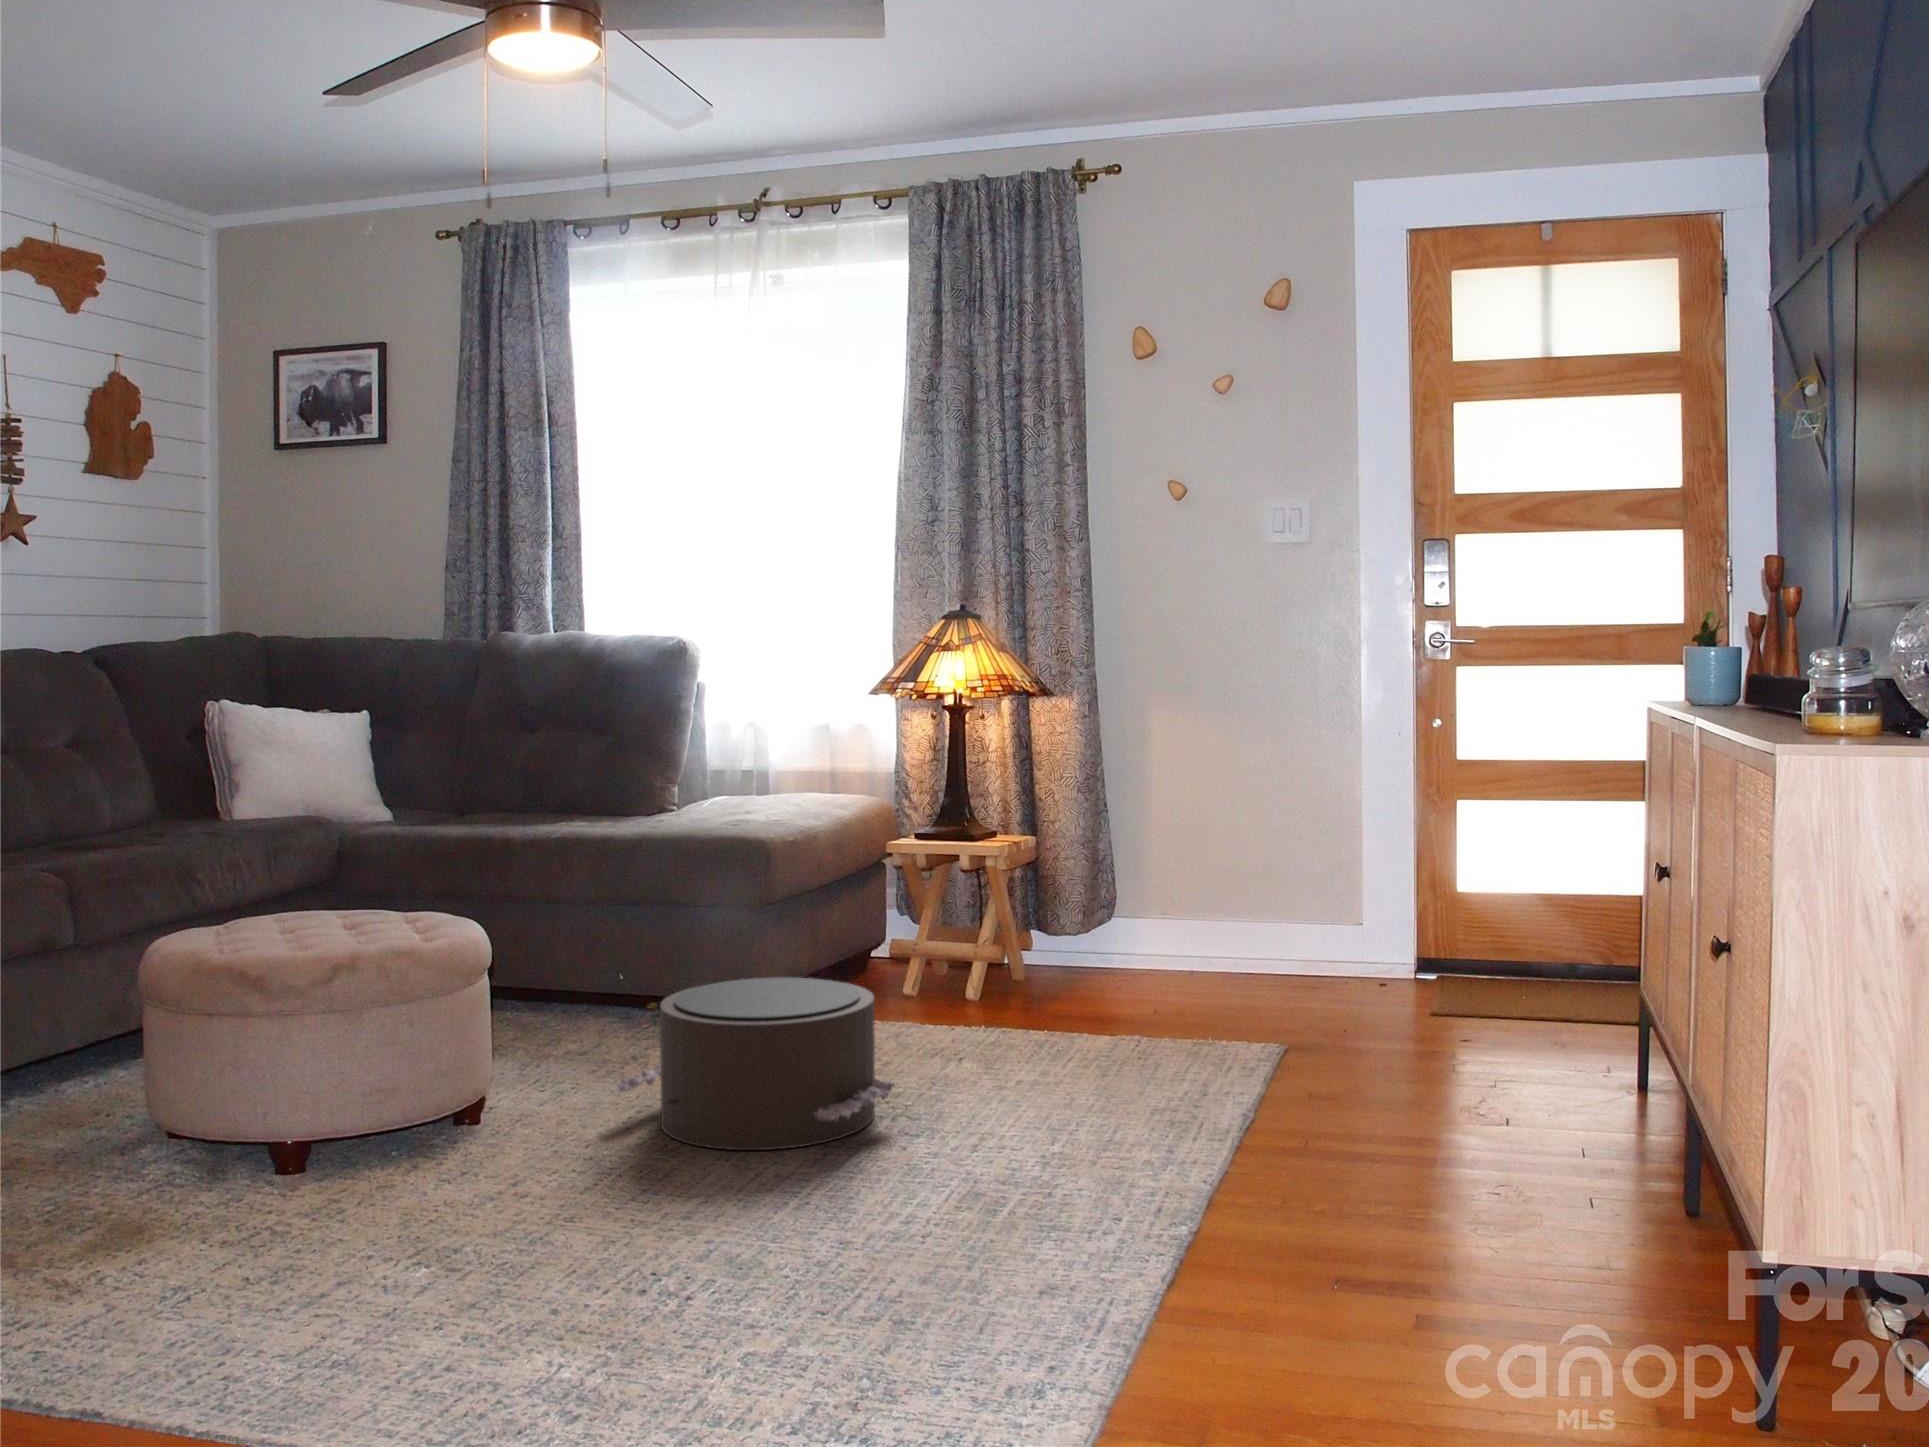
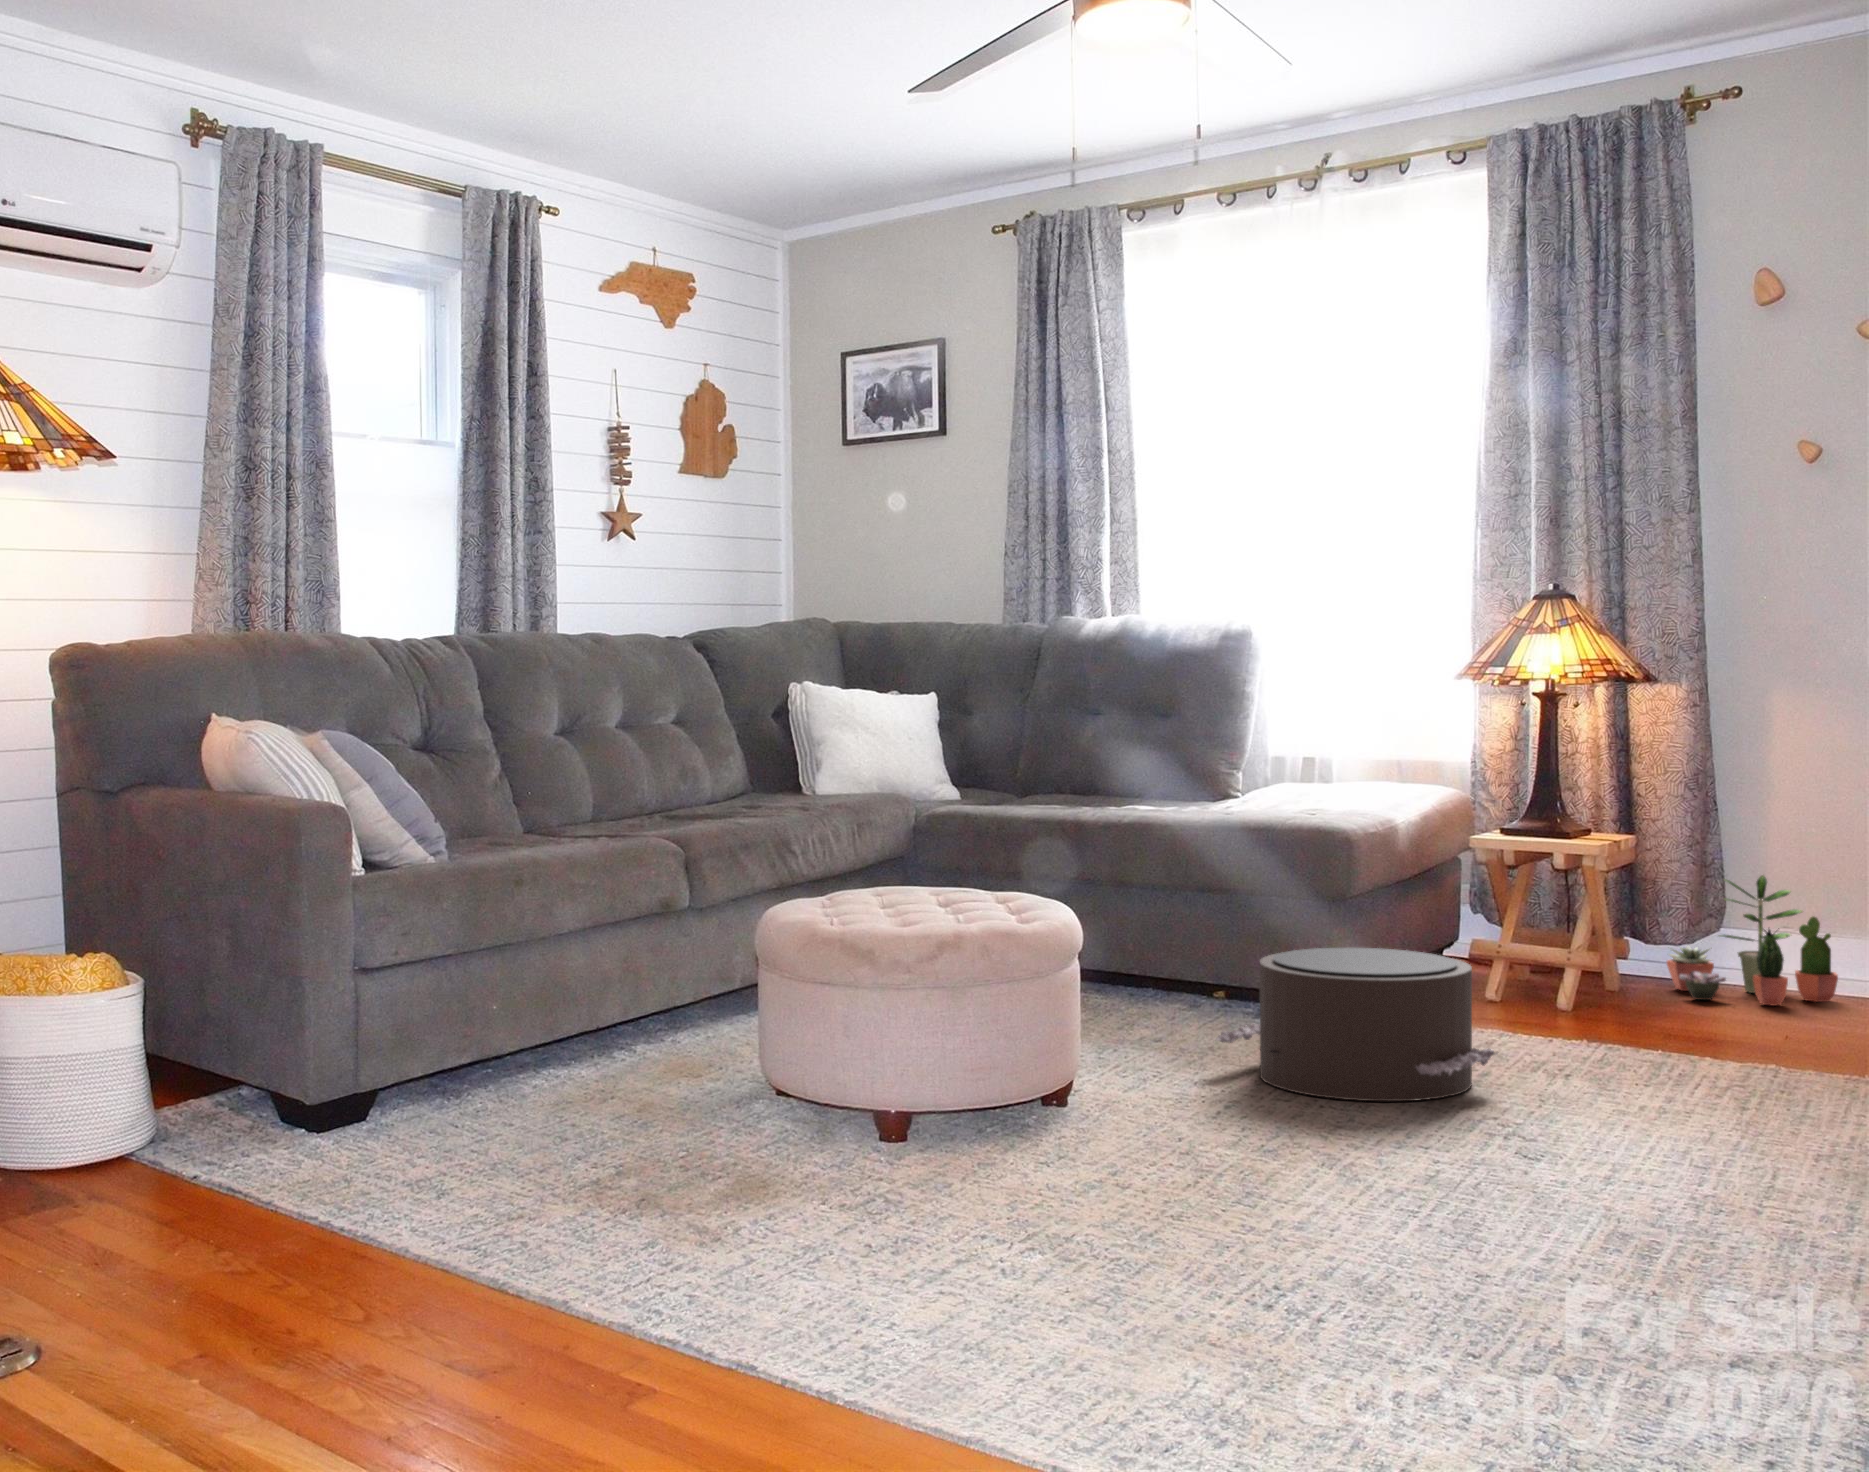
potted plant: none [1063,870,1204,990] -> present [1667,875,1838,1006]

